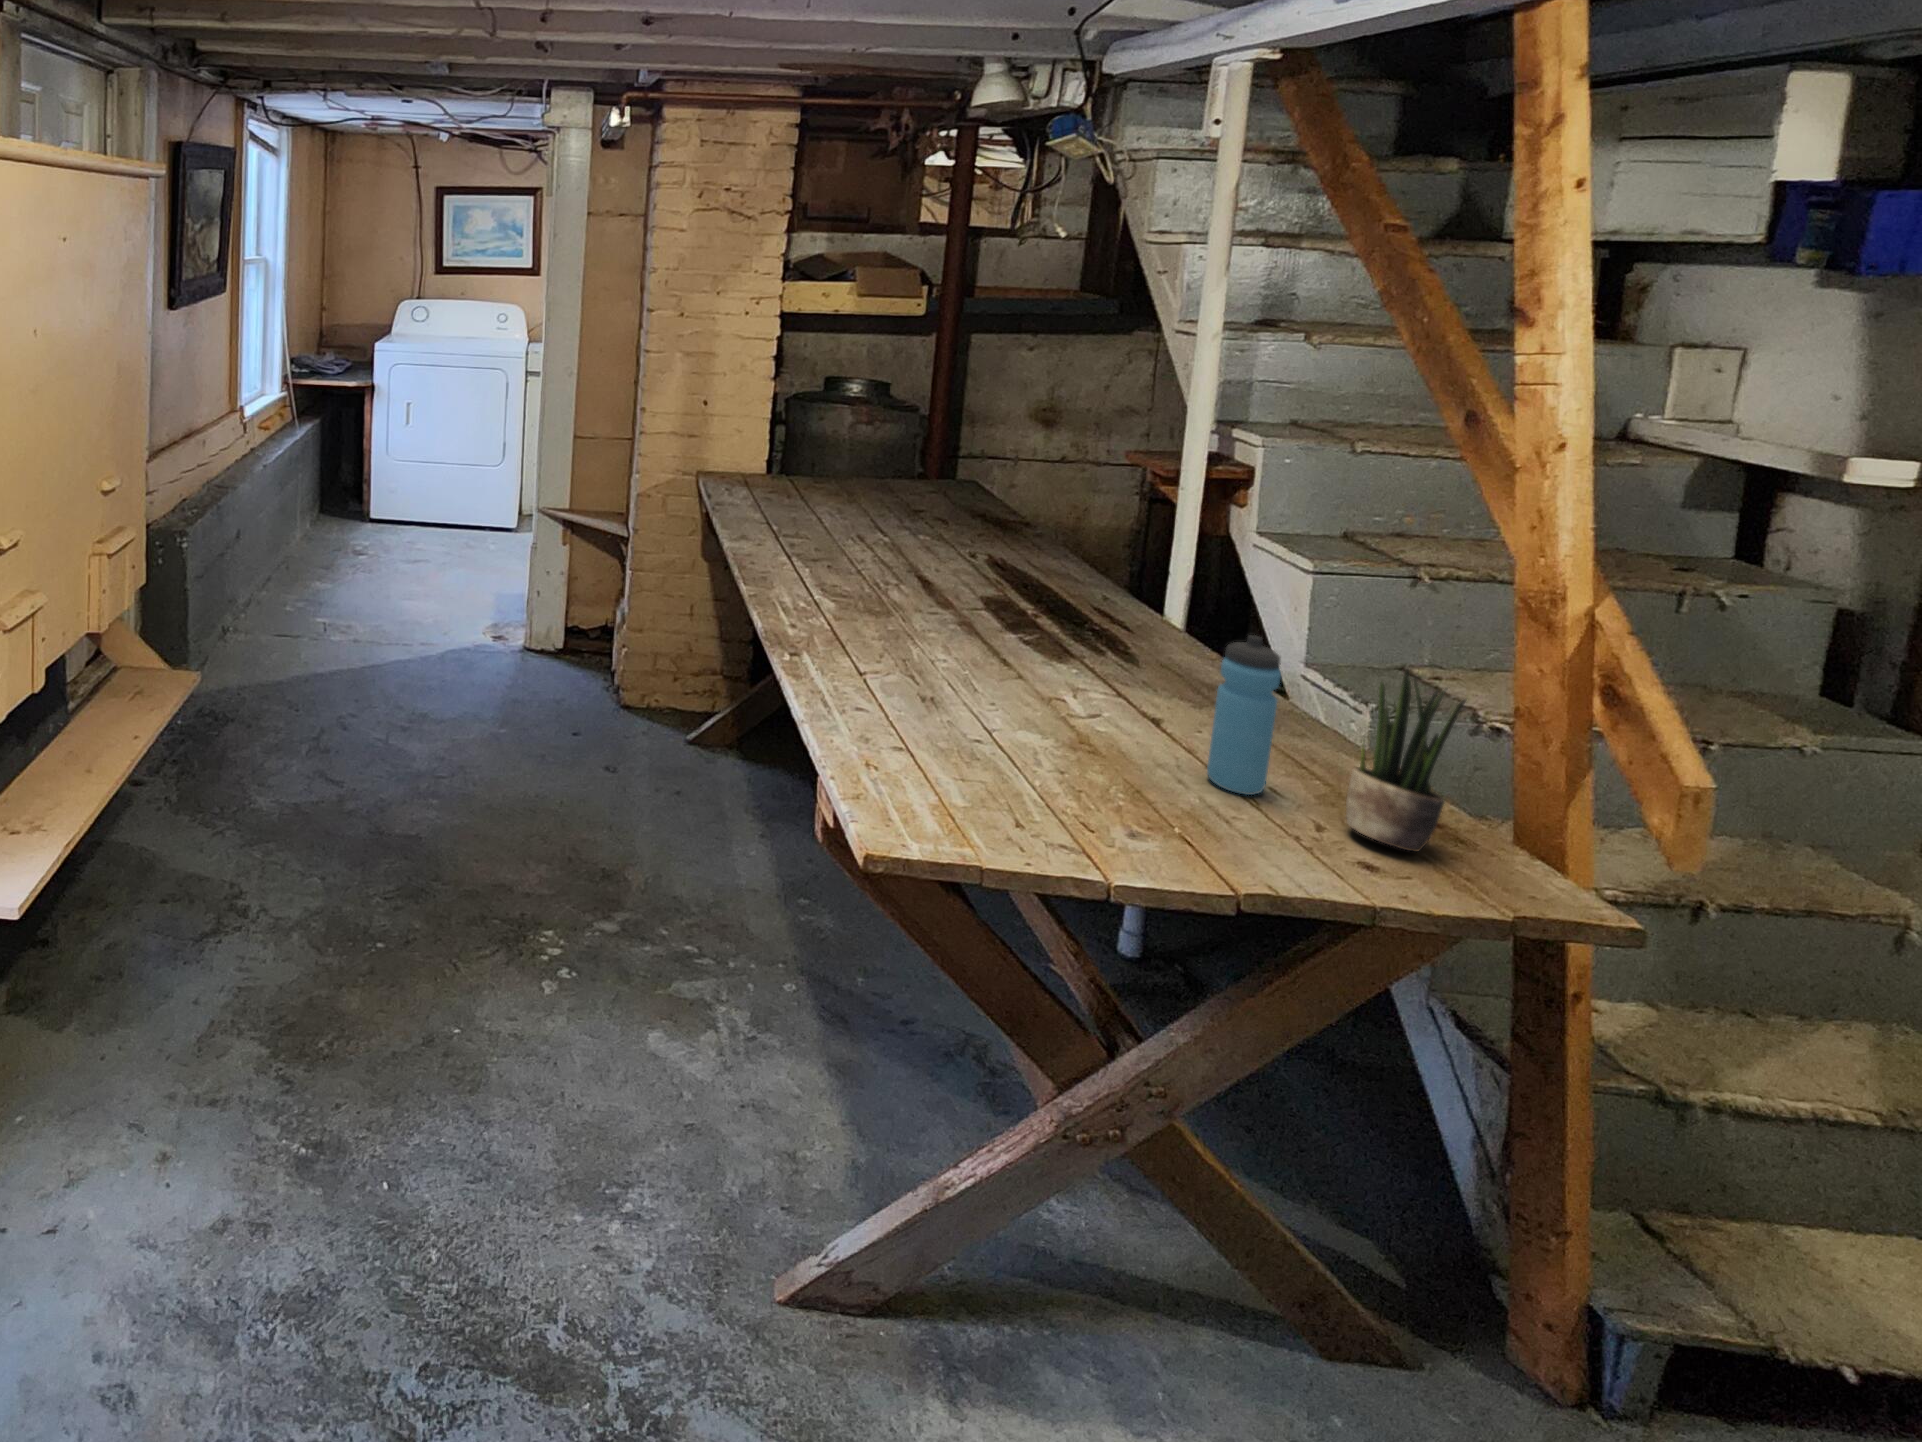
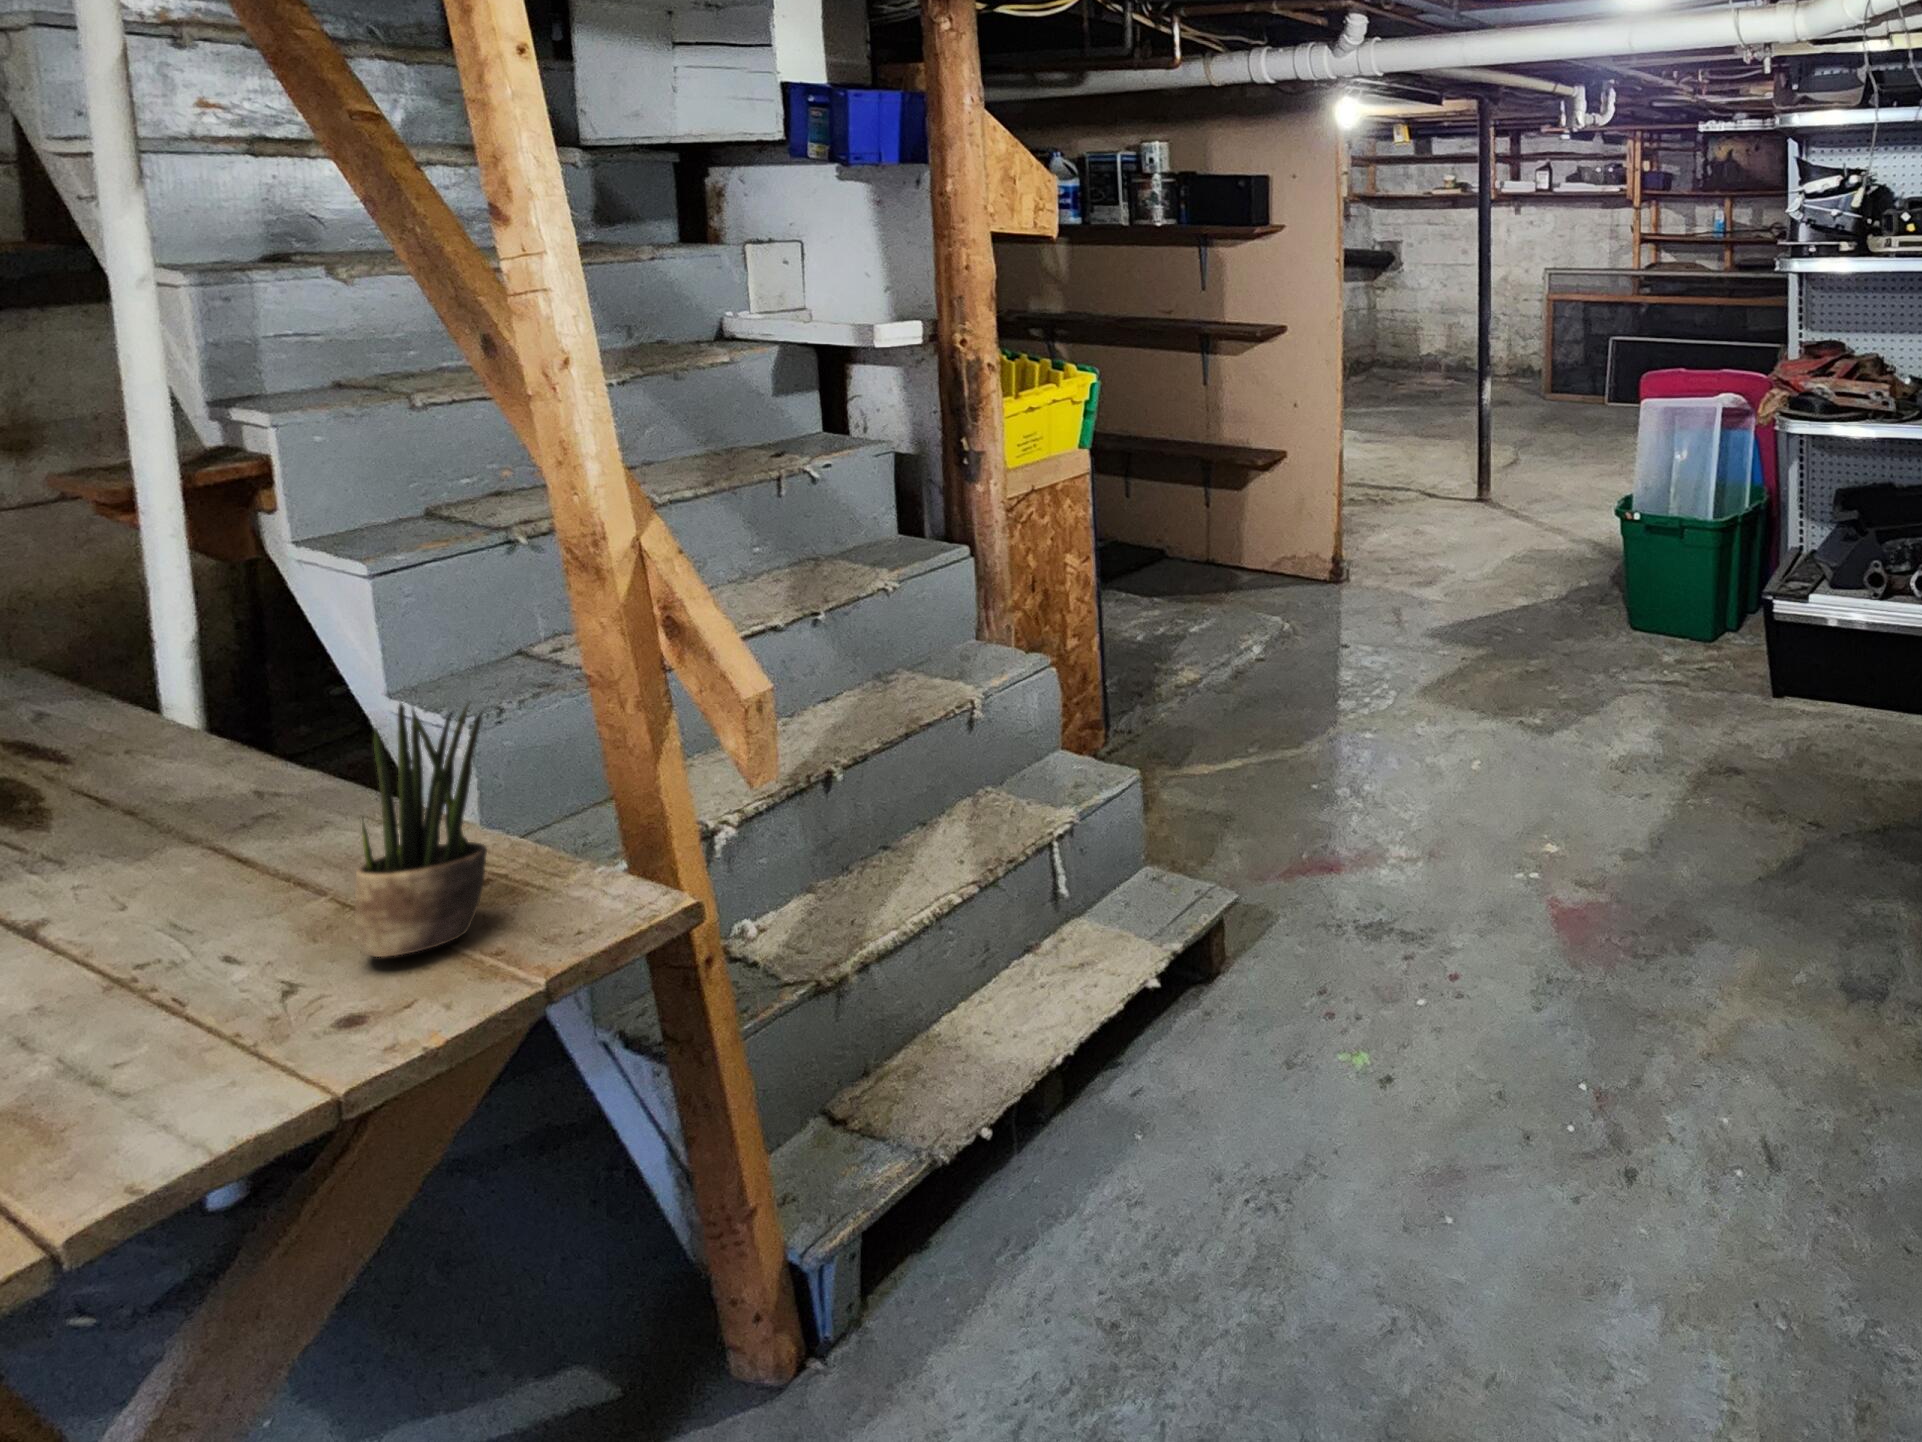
water bottle: present [1207,635,1281,795] -> none [107,742,240,1004]

